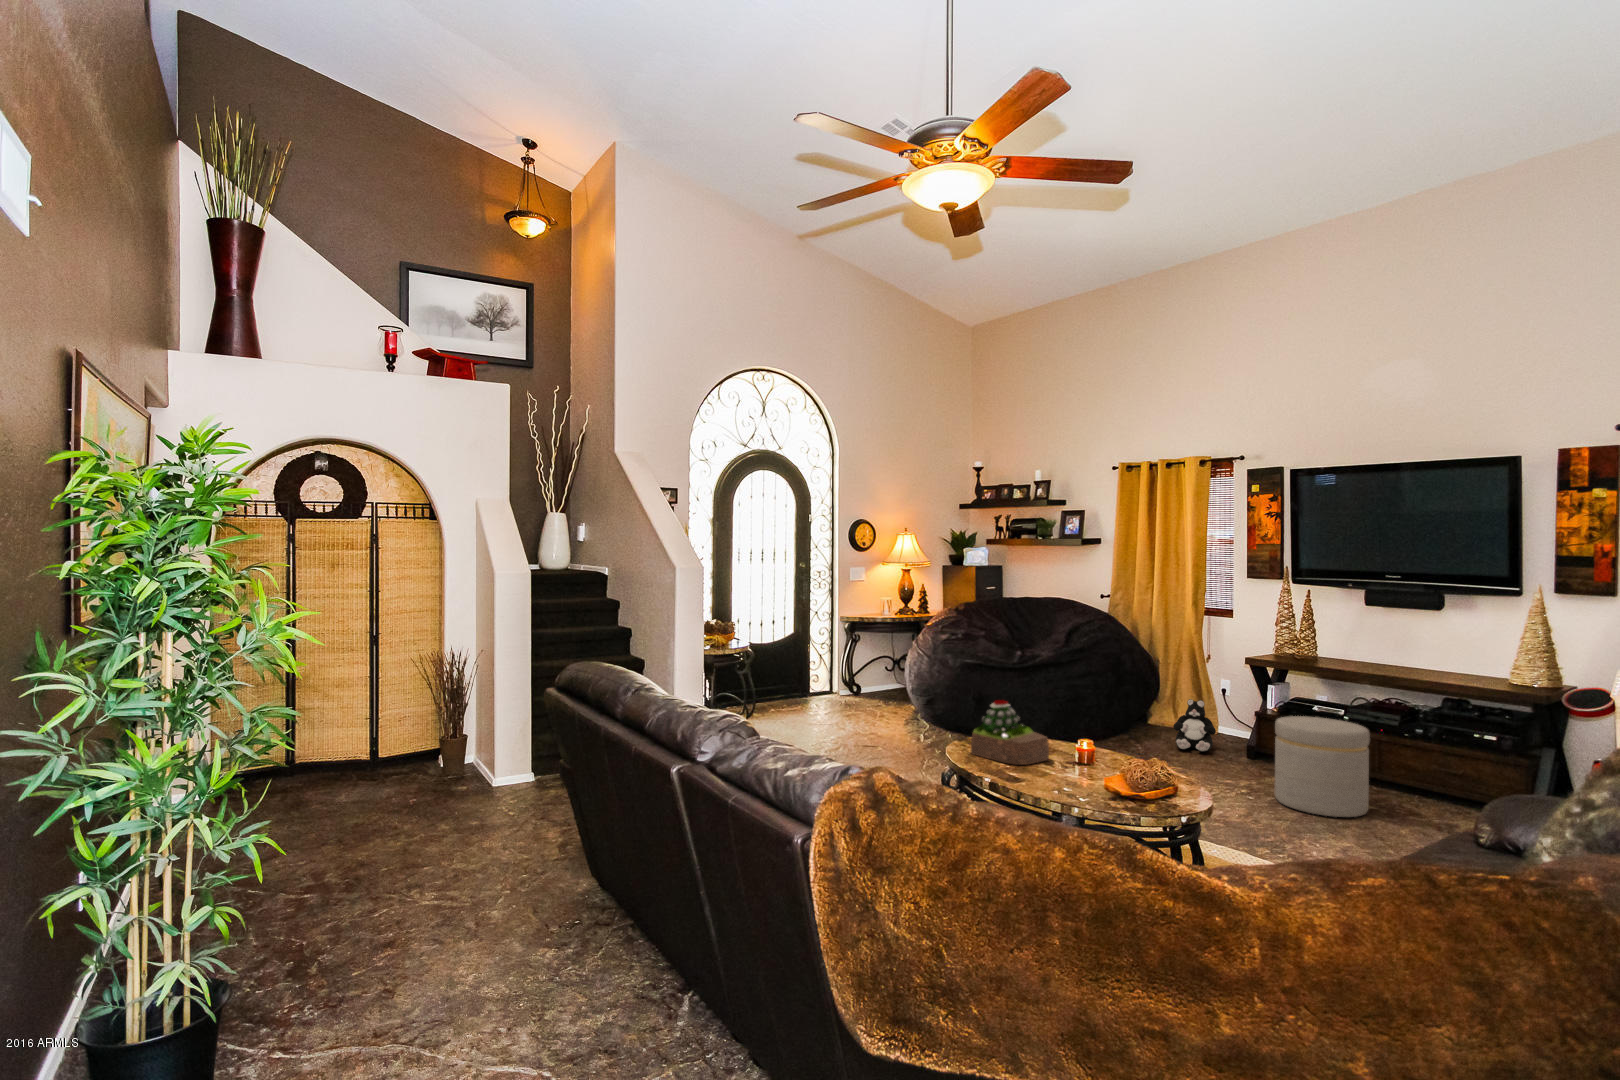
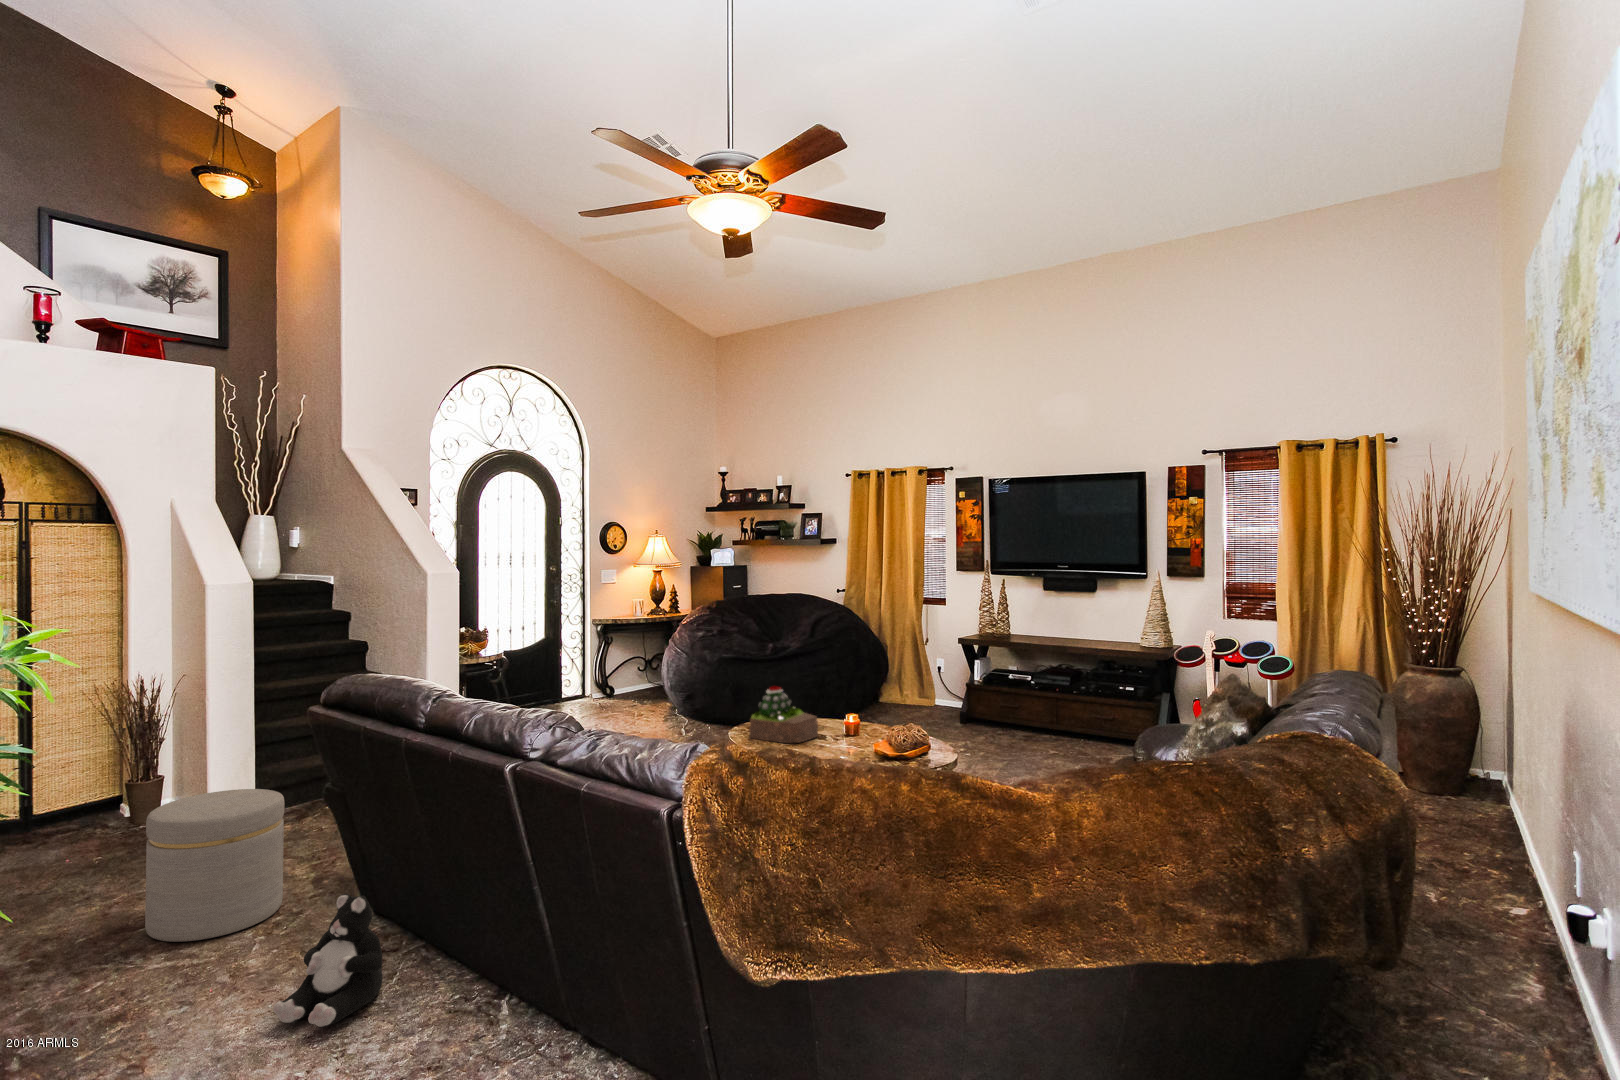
plush toy: present [1173,699,1216,752] -> present [273,894,383,1027]
ottoman: present [1275,716,1370,817] -> present [145,789,285,942]

